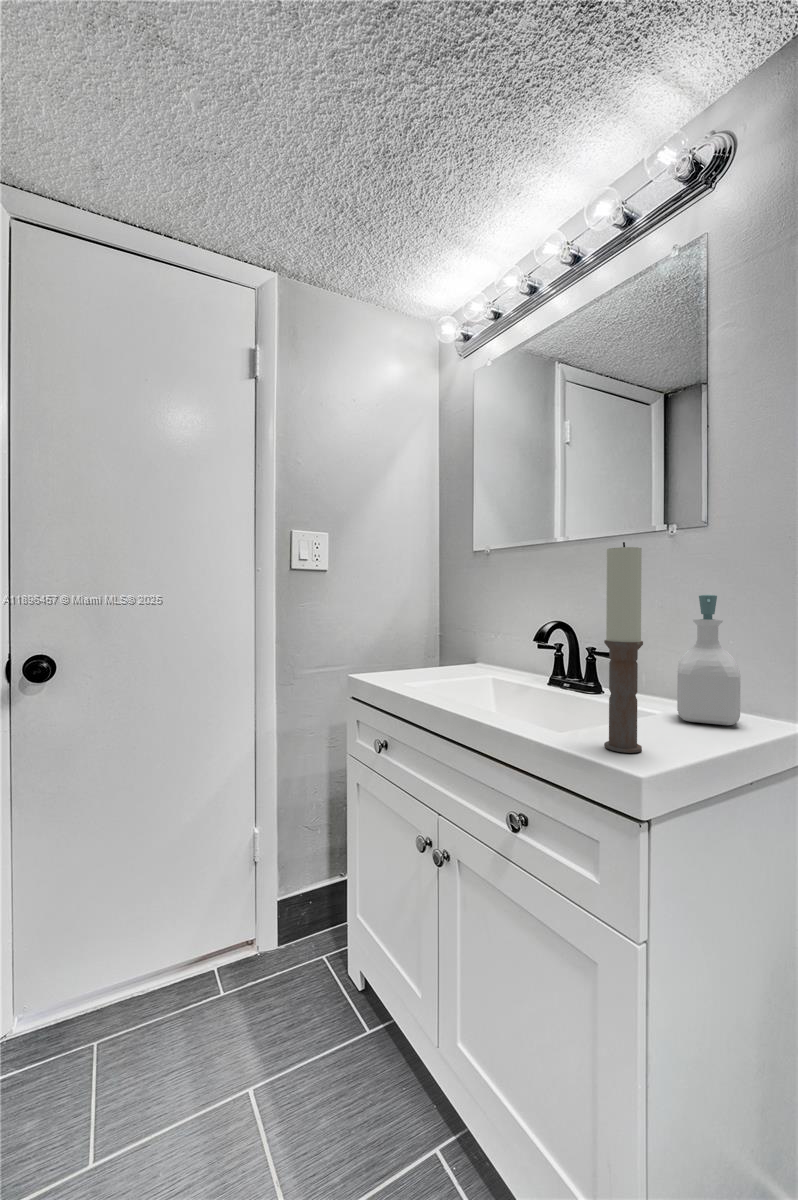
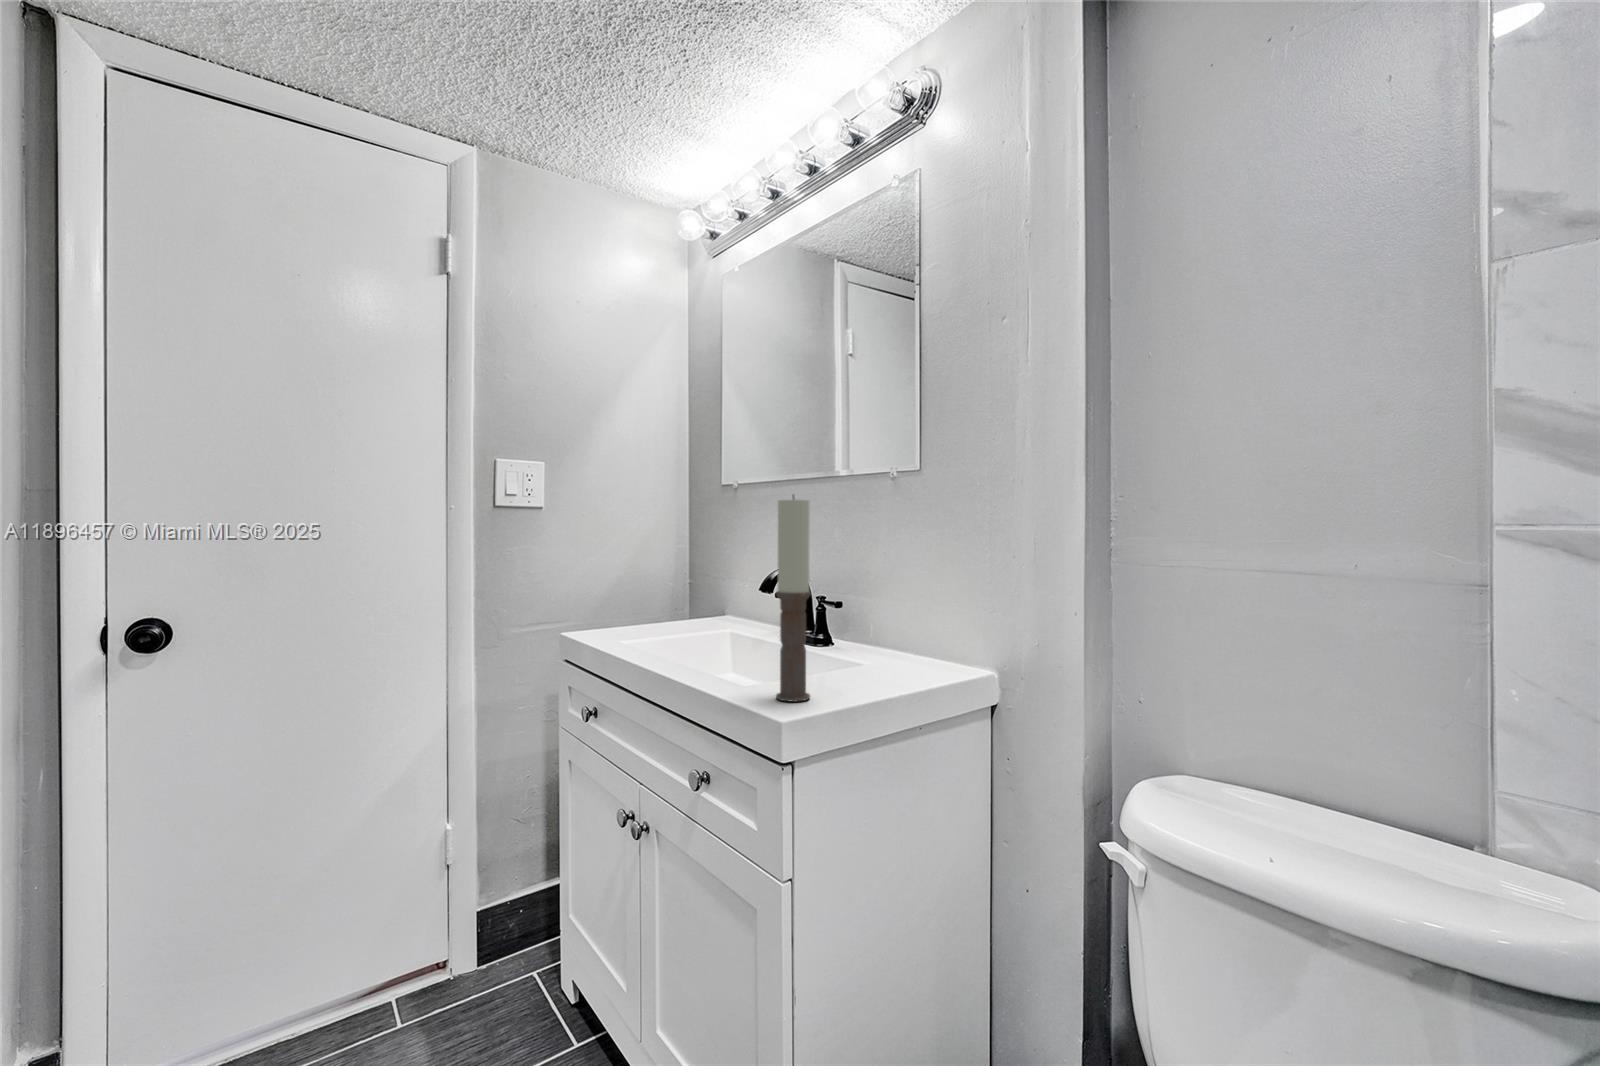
soap bottle: present [677,595,740,725] -> none [879,543,939,675]

